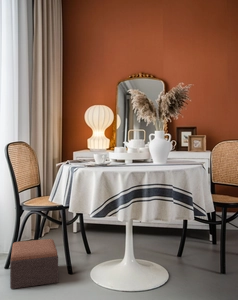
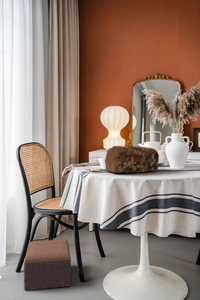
bread loaf: none [93,142,143,167] -> present [105,146,159,173]

